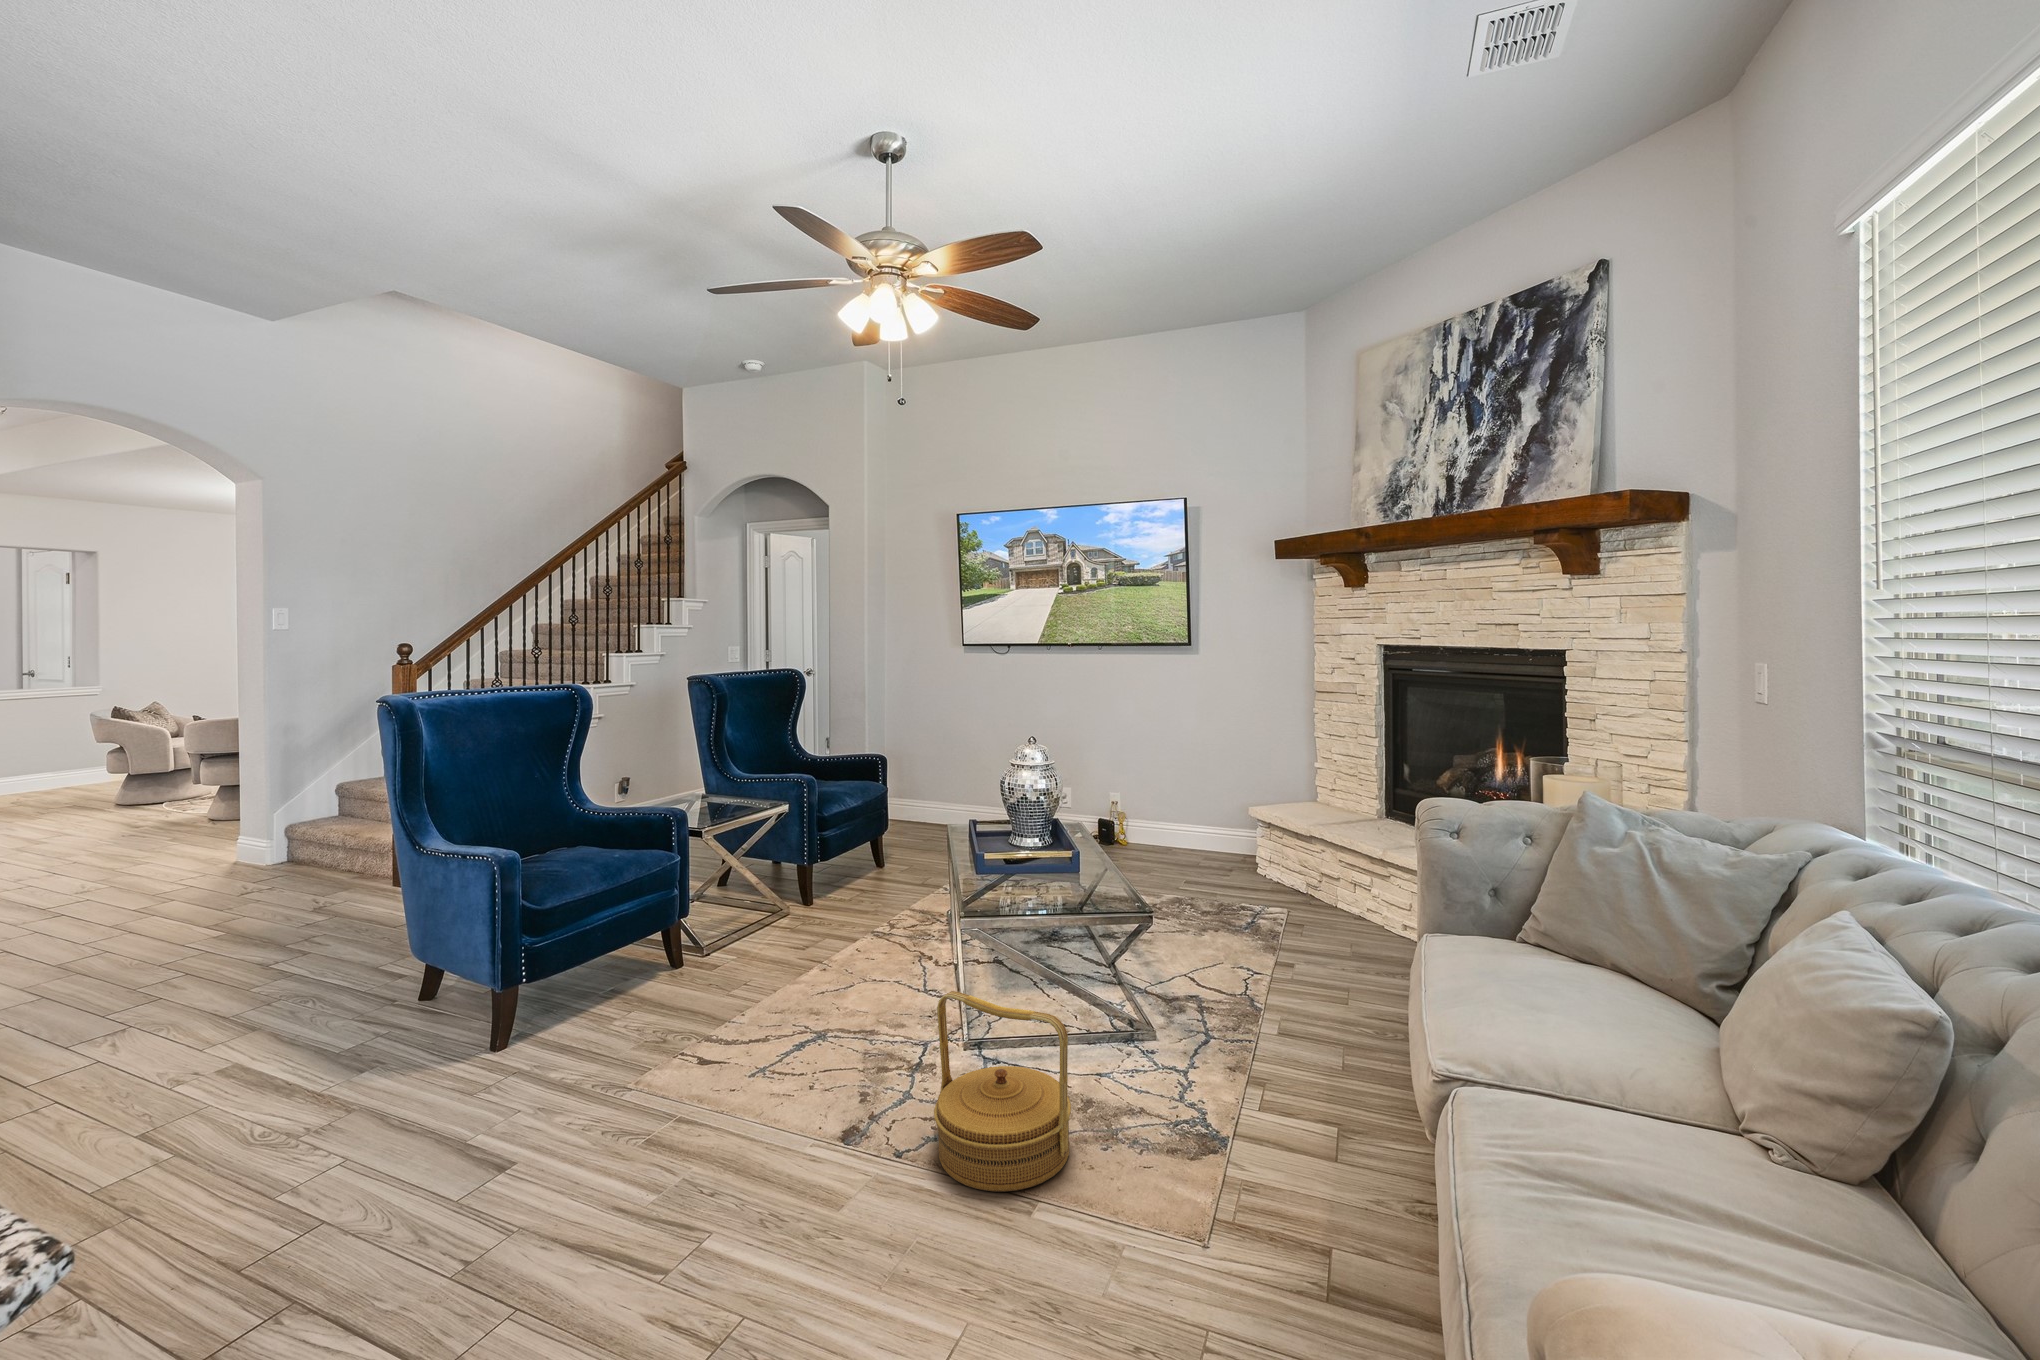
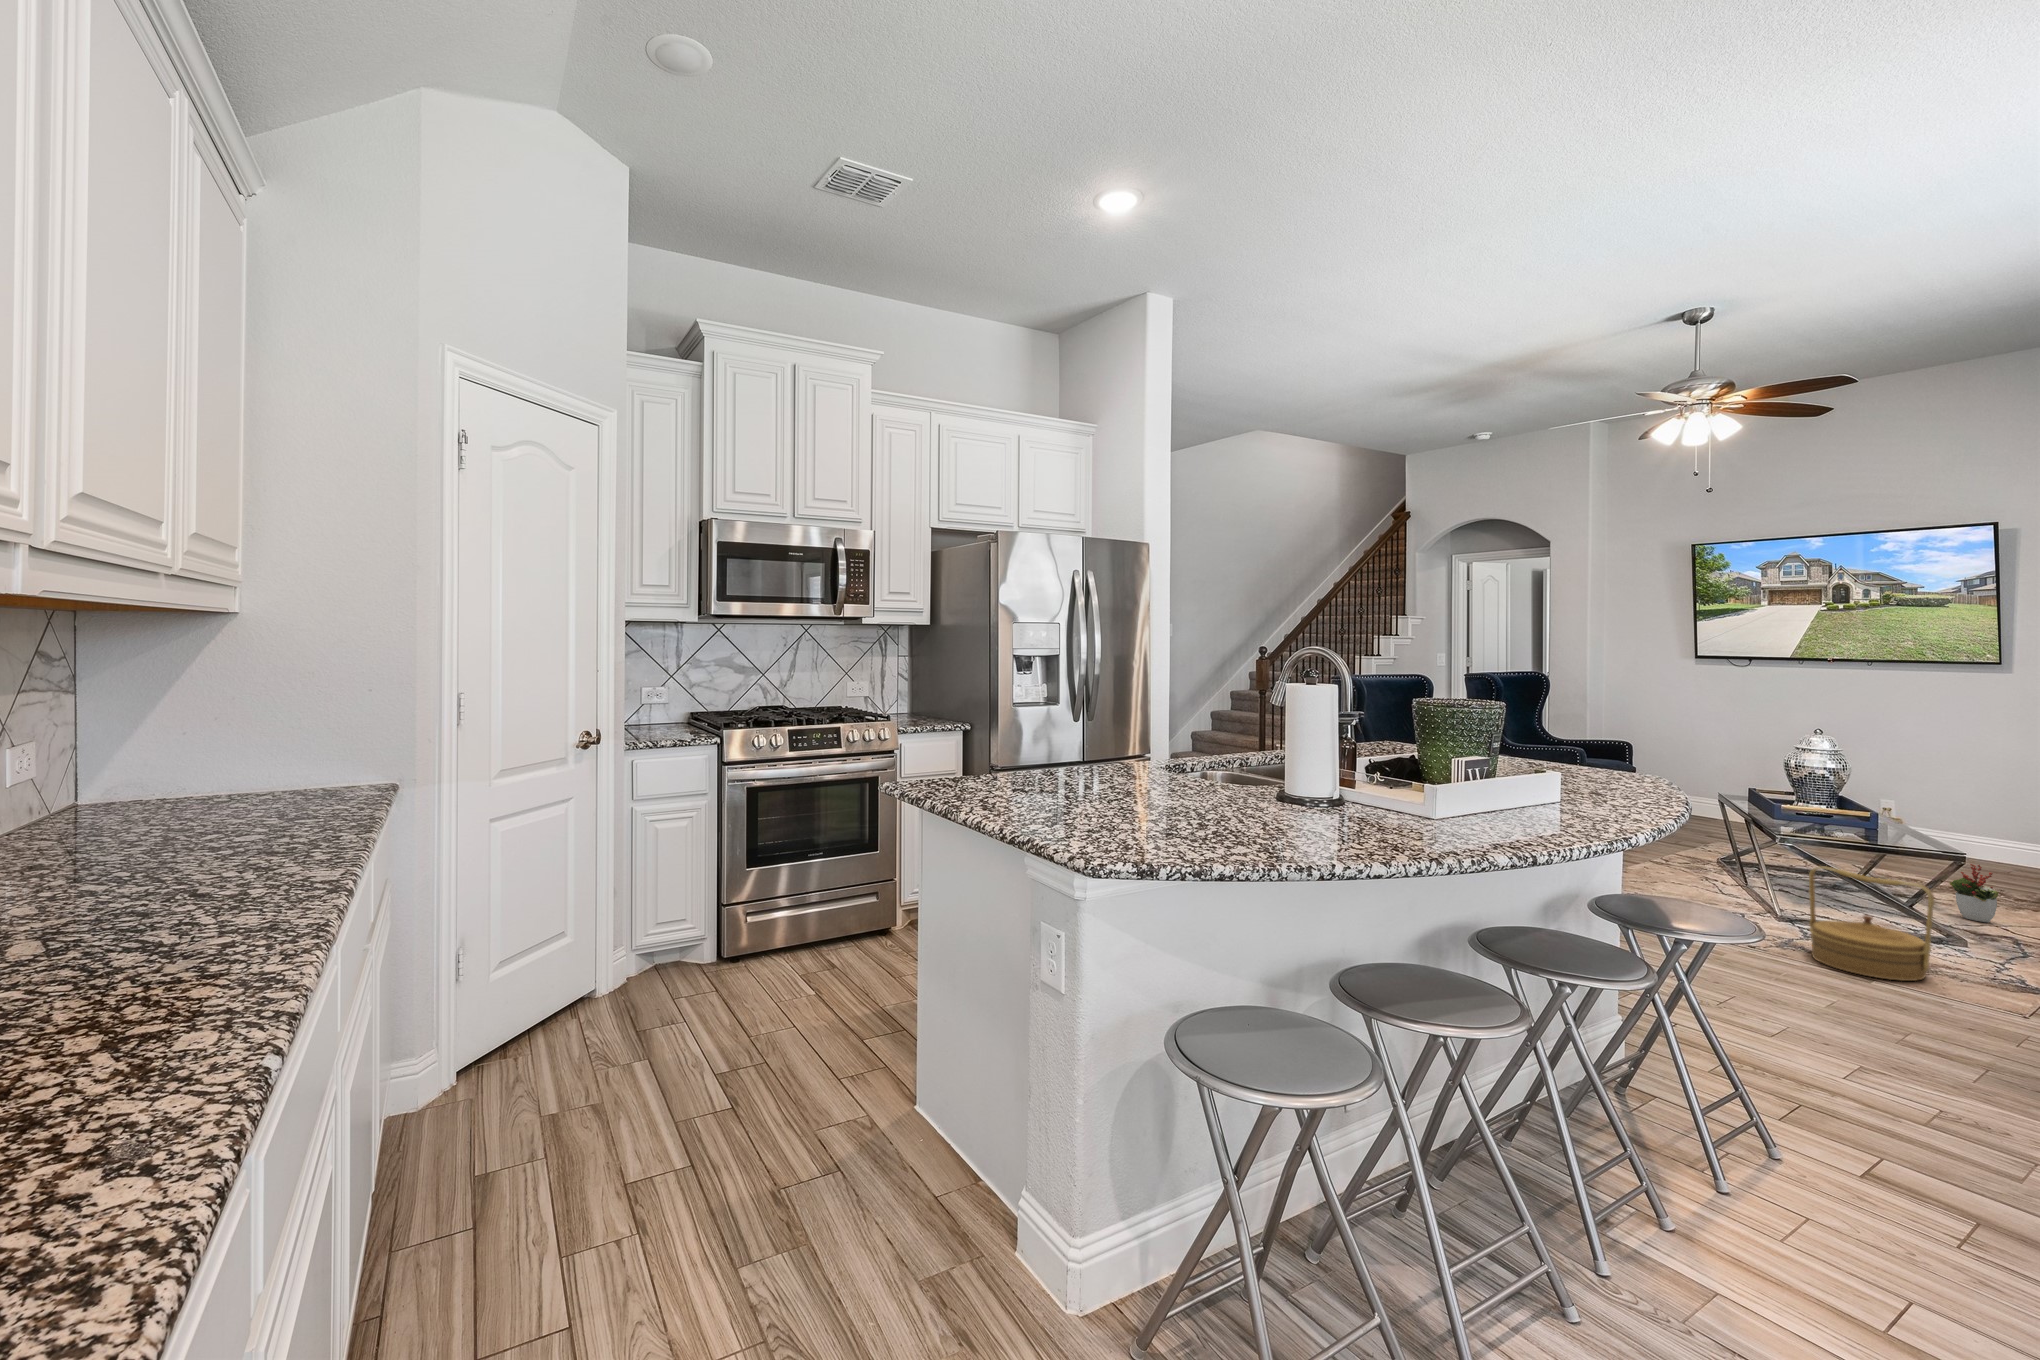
decorative plant: none [1140,898,1181,971] -> present [1950,864,1999,922]

